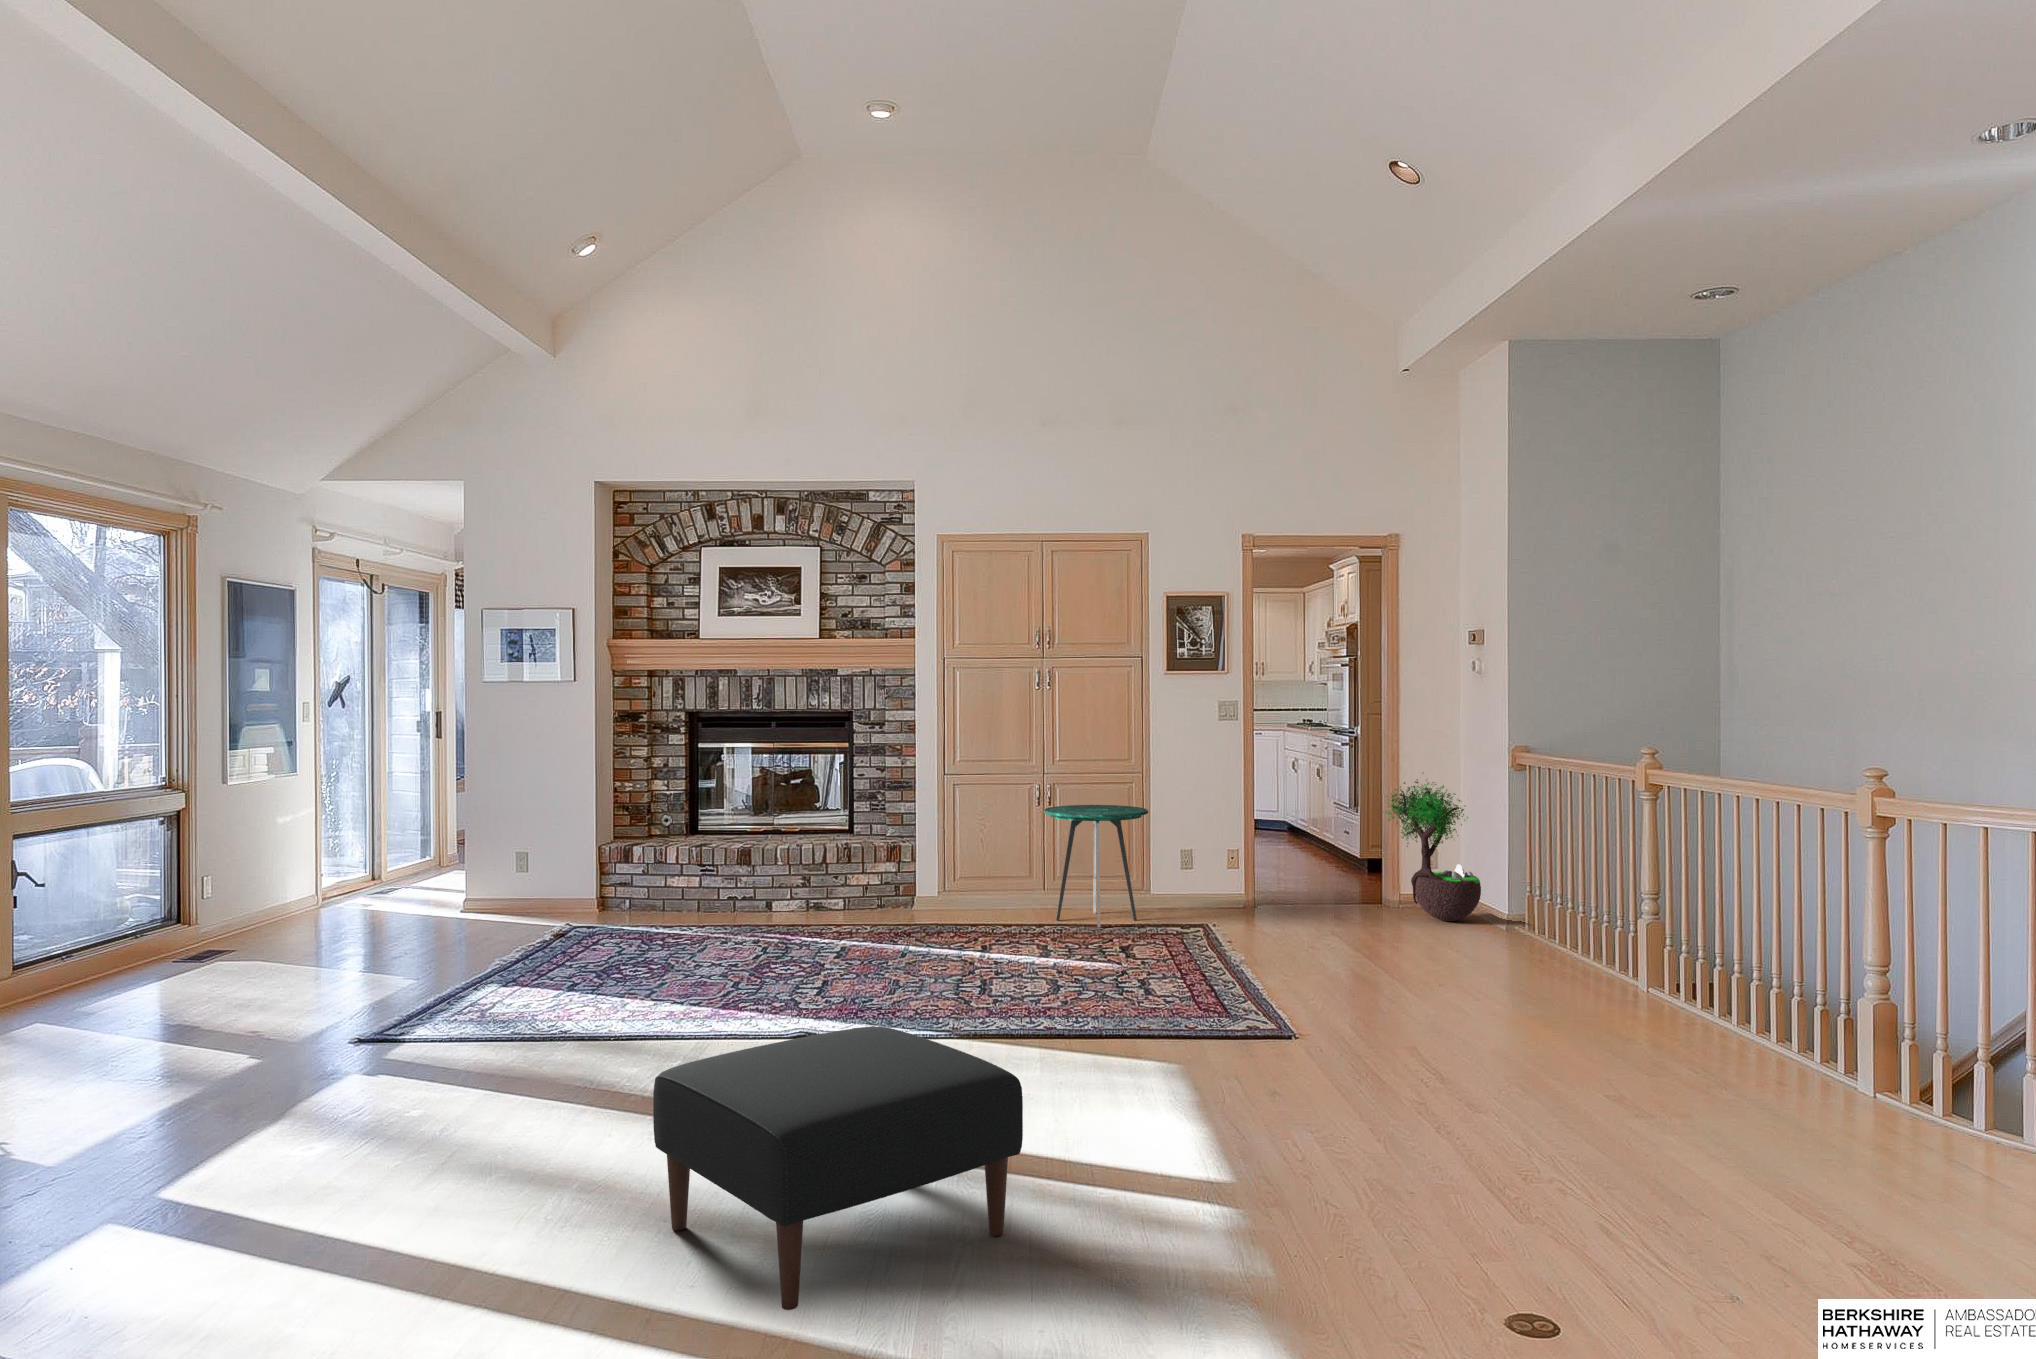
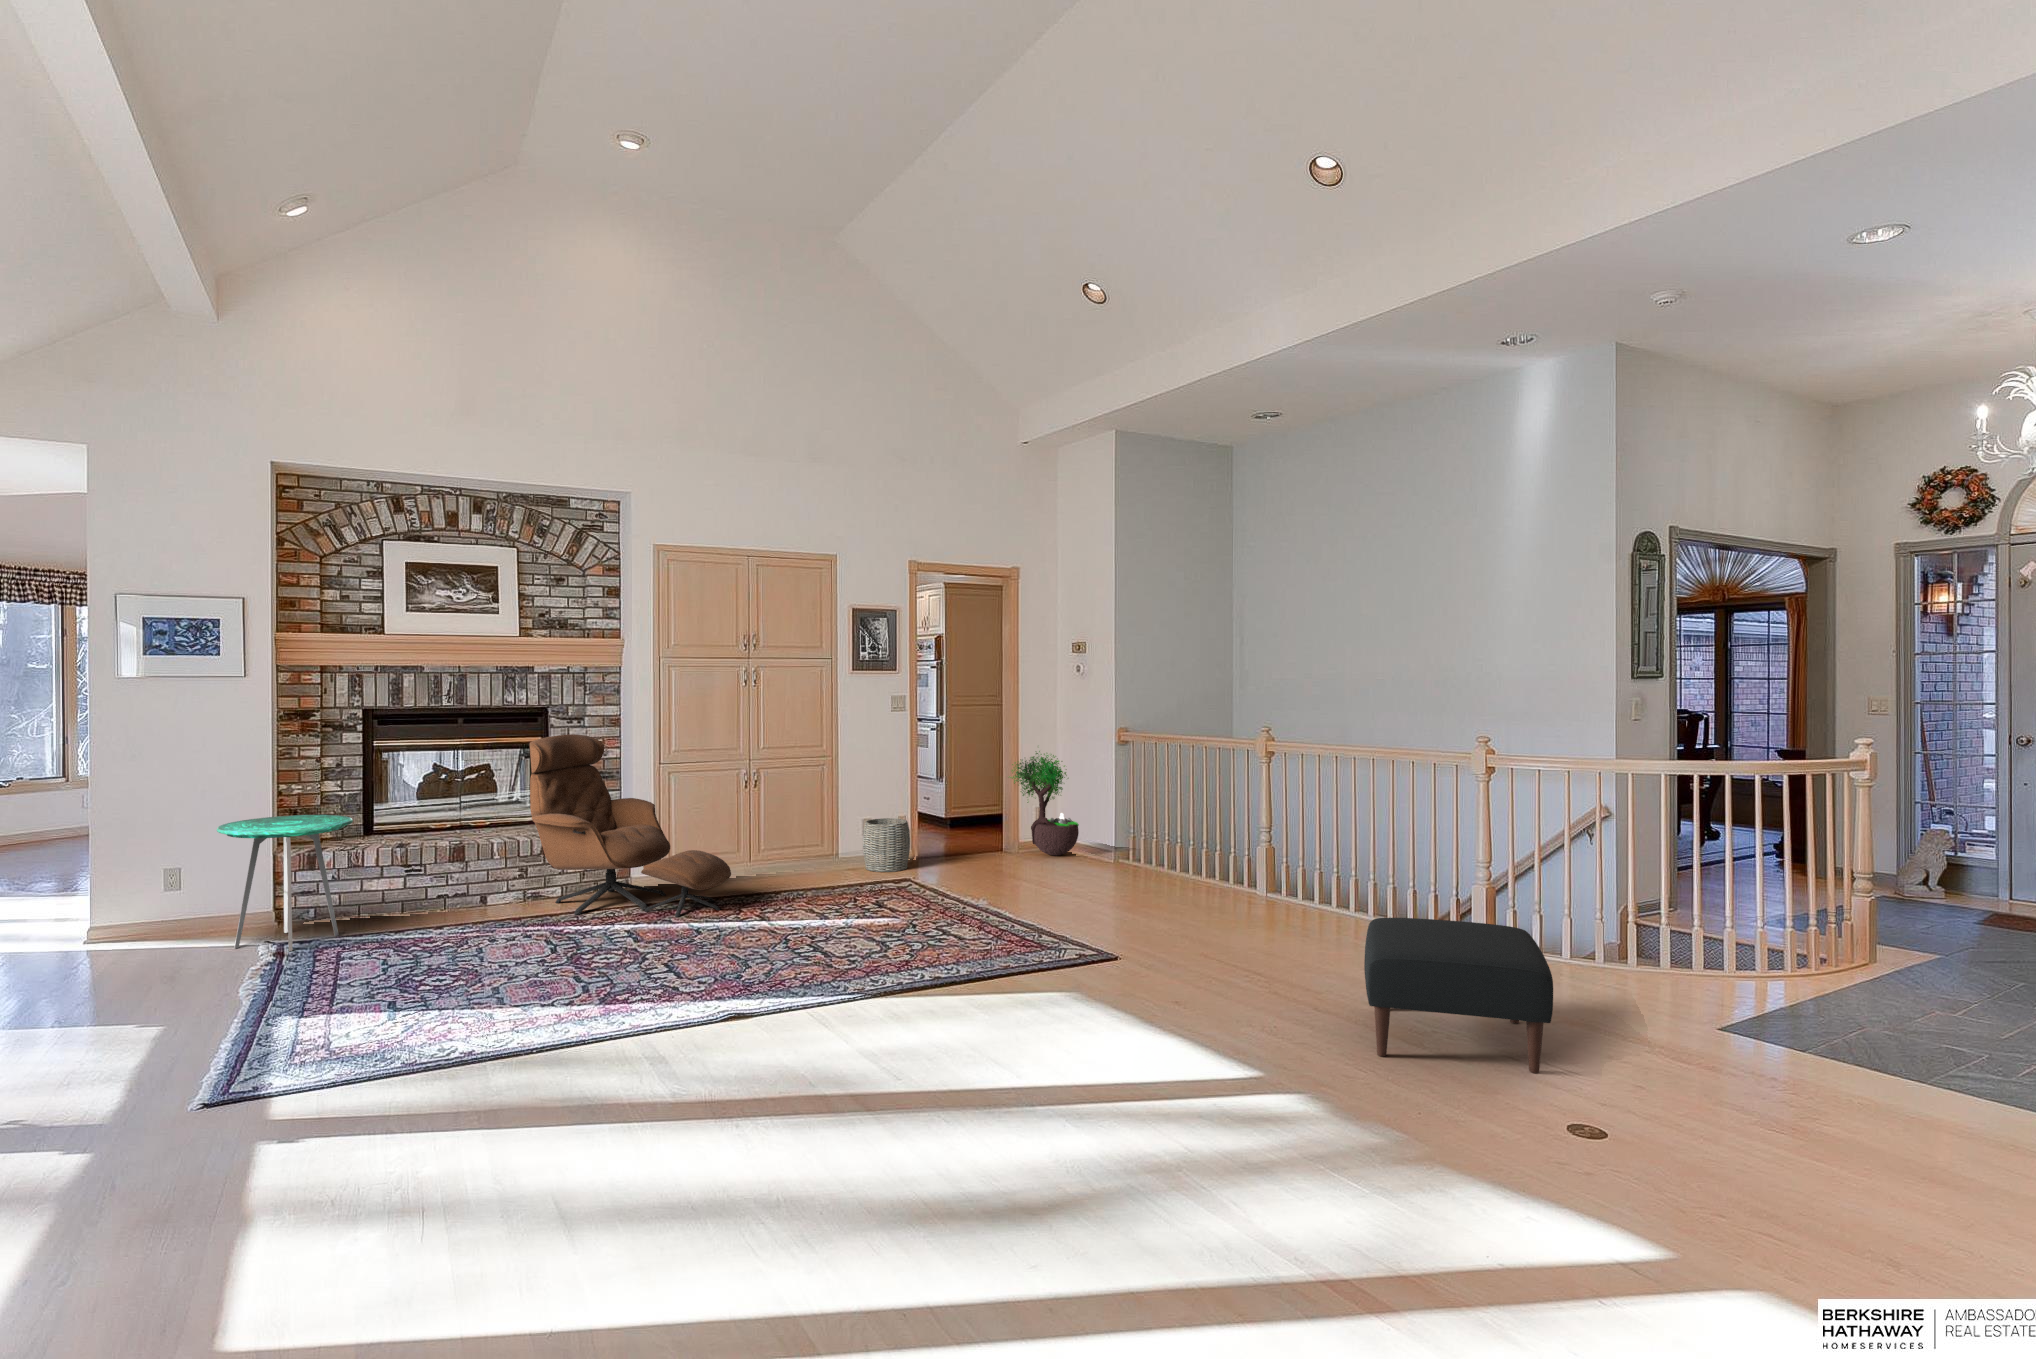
lounge chair: none [799,740,988,939] -> present [530,734,731,917]
side table: present [1044,805,1149,928] -> present [217,815,353,951]
woven basket: none [1182,854,1240,919] -> present [863,818,910,872]
ottoman: present [653,1027,1023,1310] -> present [1364,918,1553,1073]

